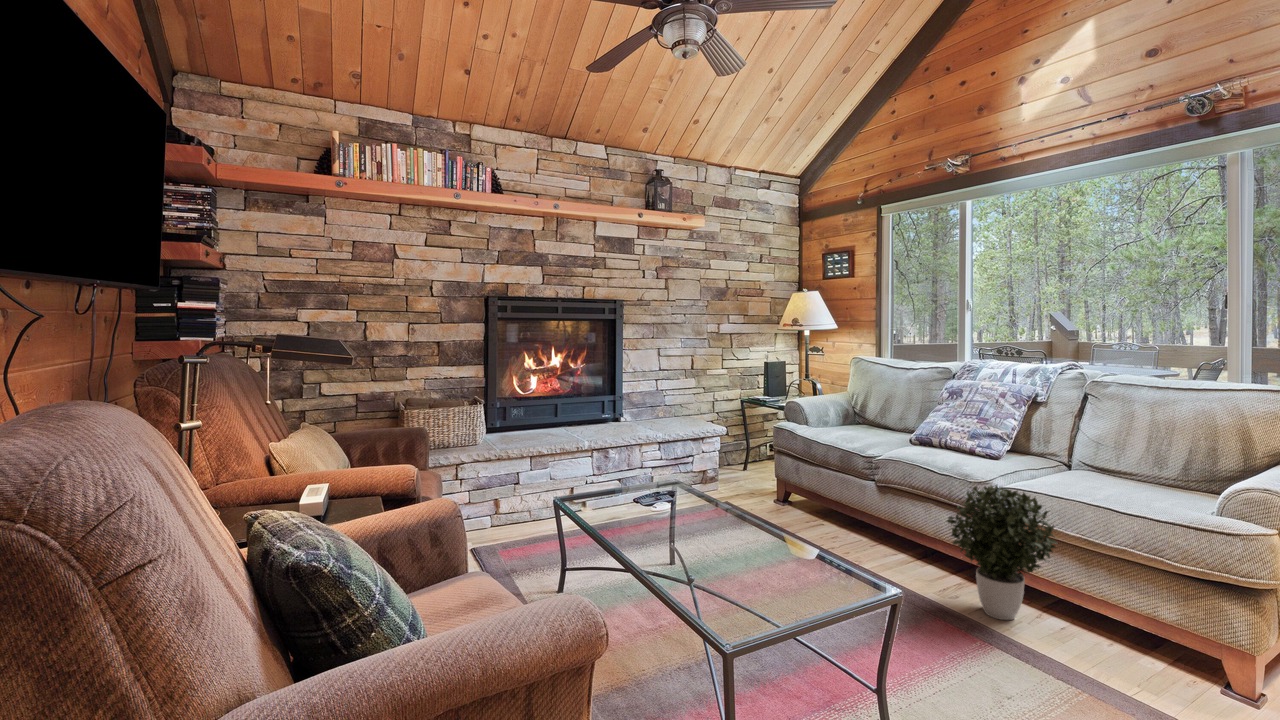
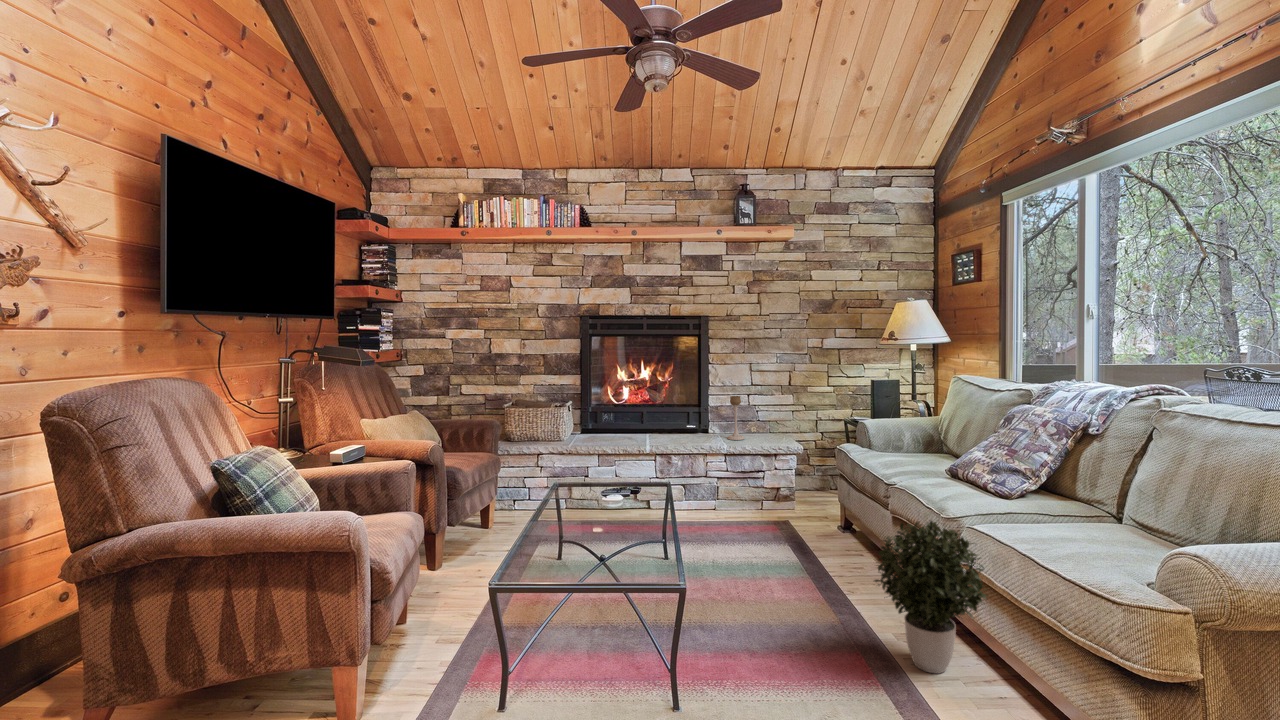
candle holder: none [654,384,672,429] -> present [727,396,745,440]

